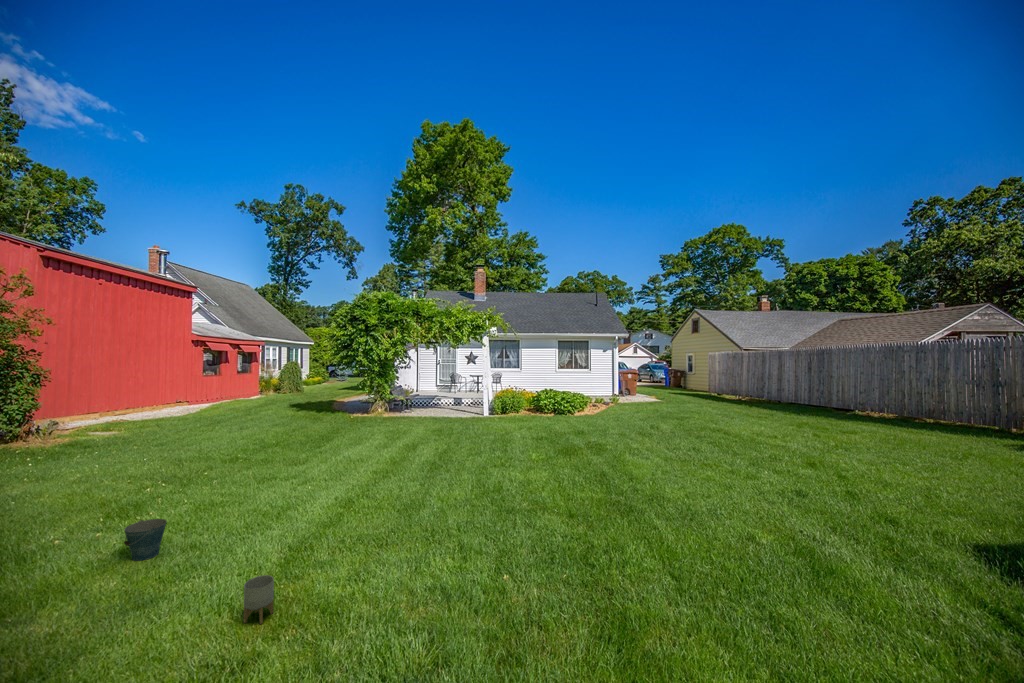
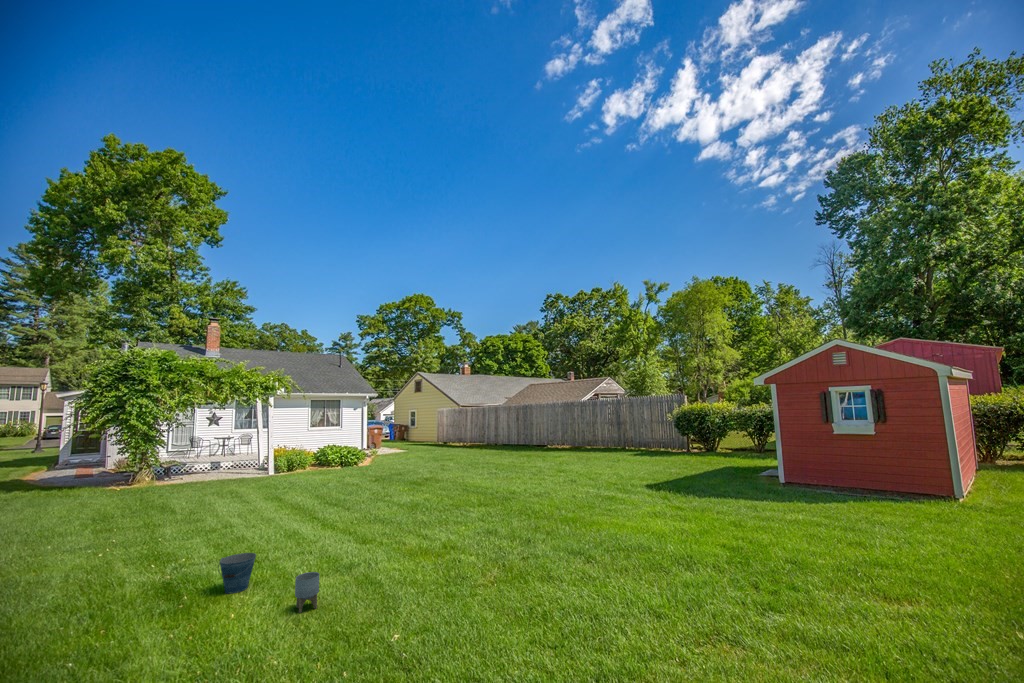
bucket: present [124,519,167,561] -> present [220,553,256,593]

